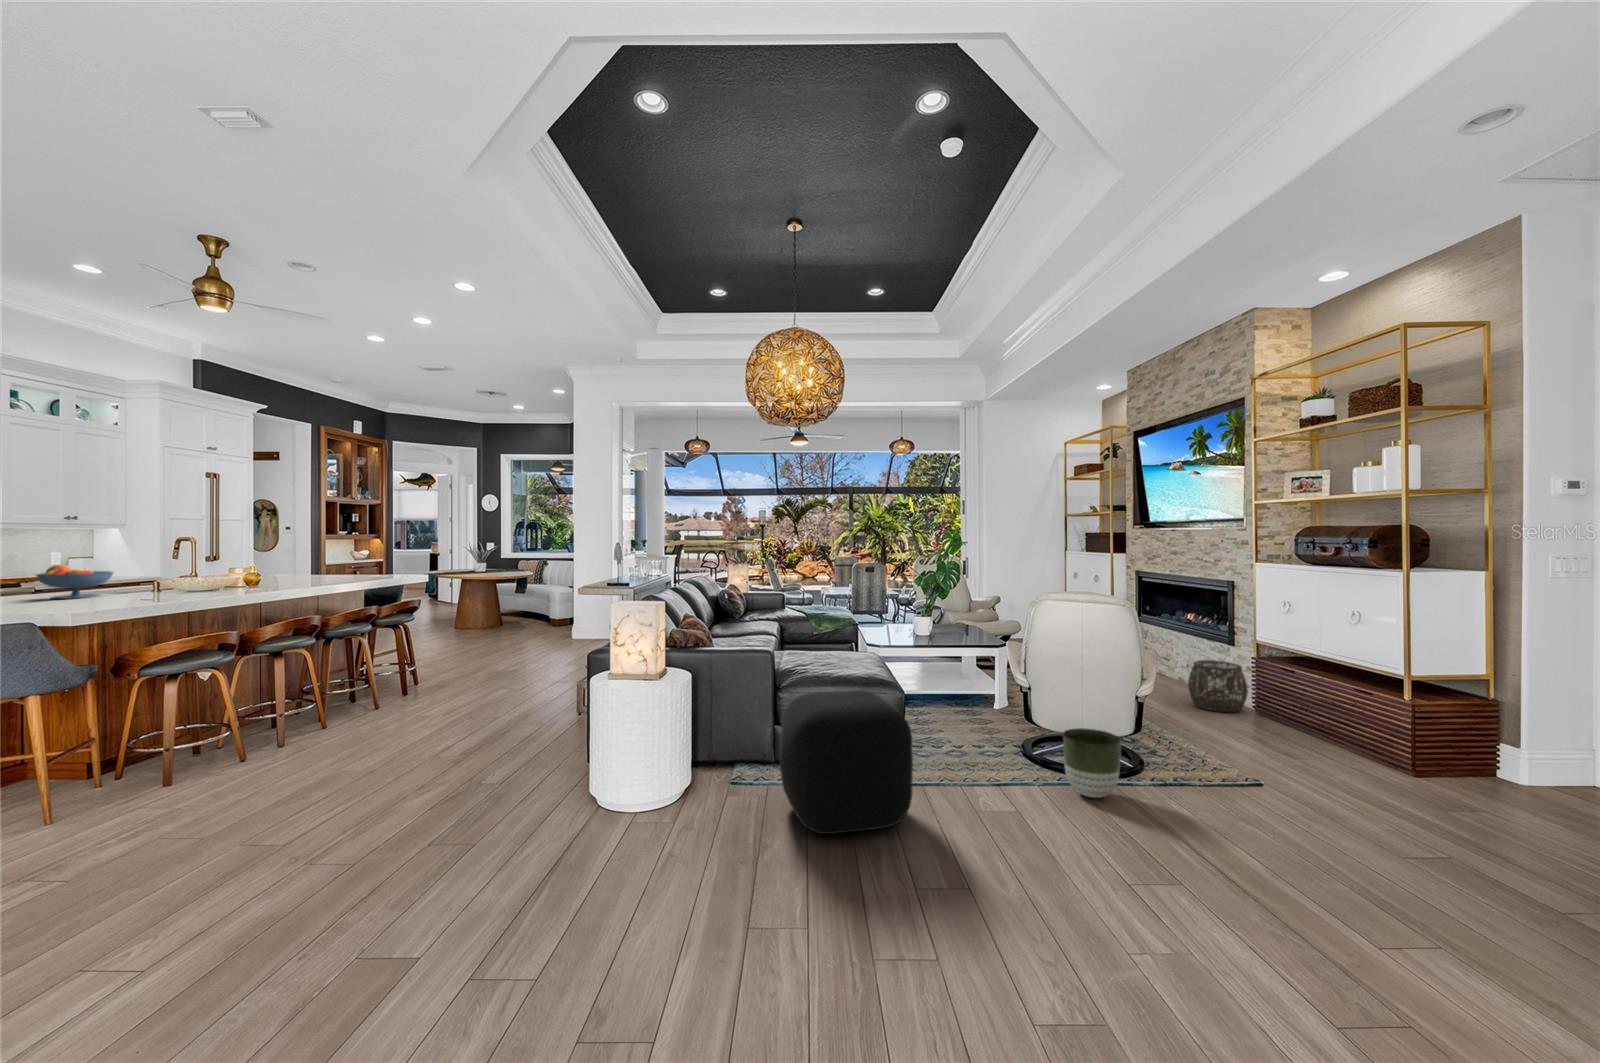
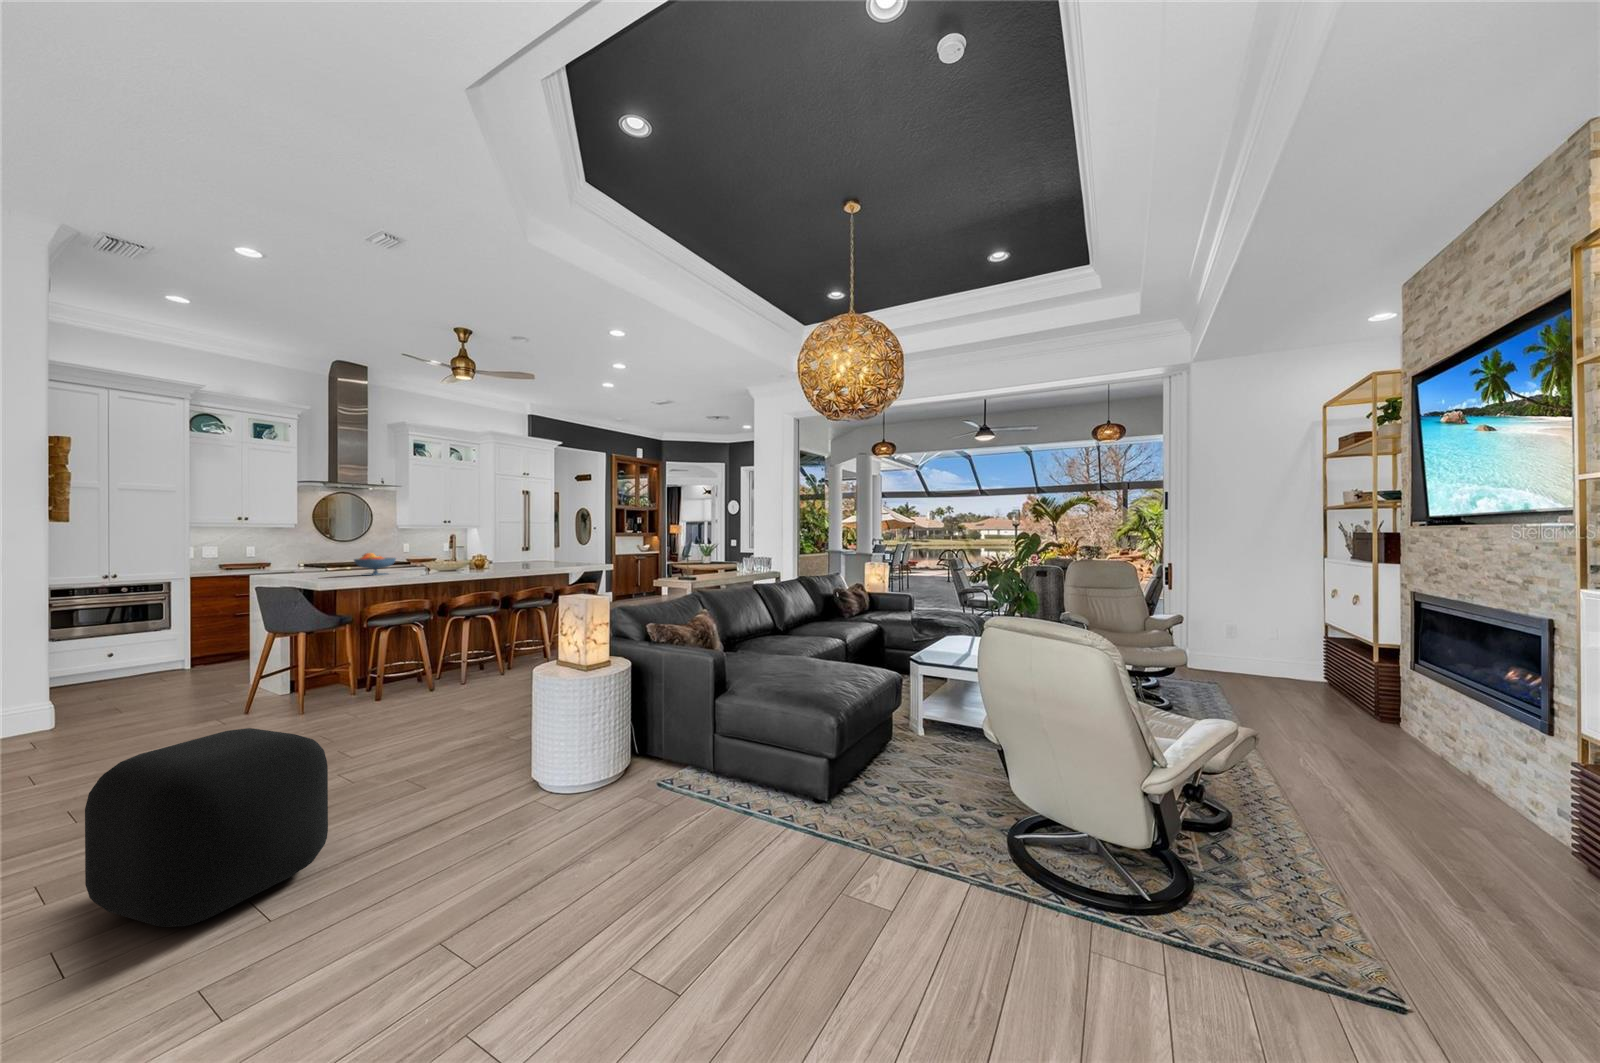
woven basket: present [1188,660,1248,712] -> none [1427,750,1565,857]
ottoman: present [780,690,913,834] -> present [85,728,328,927]
planter: present [1063,728,1121,798] -> none [983,826,1070,946]

